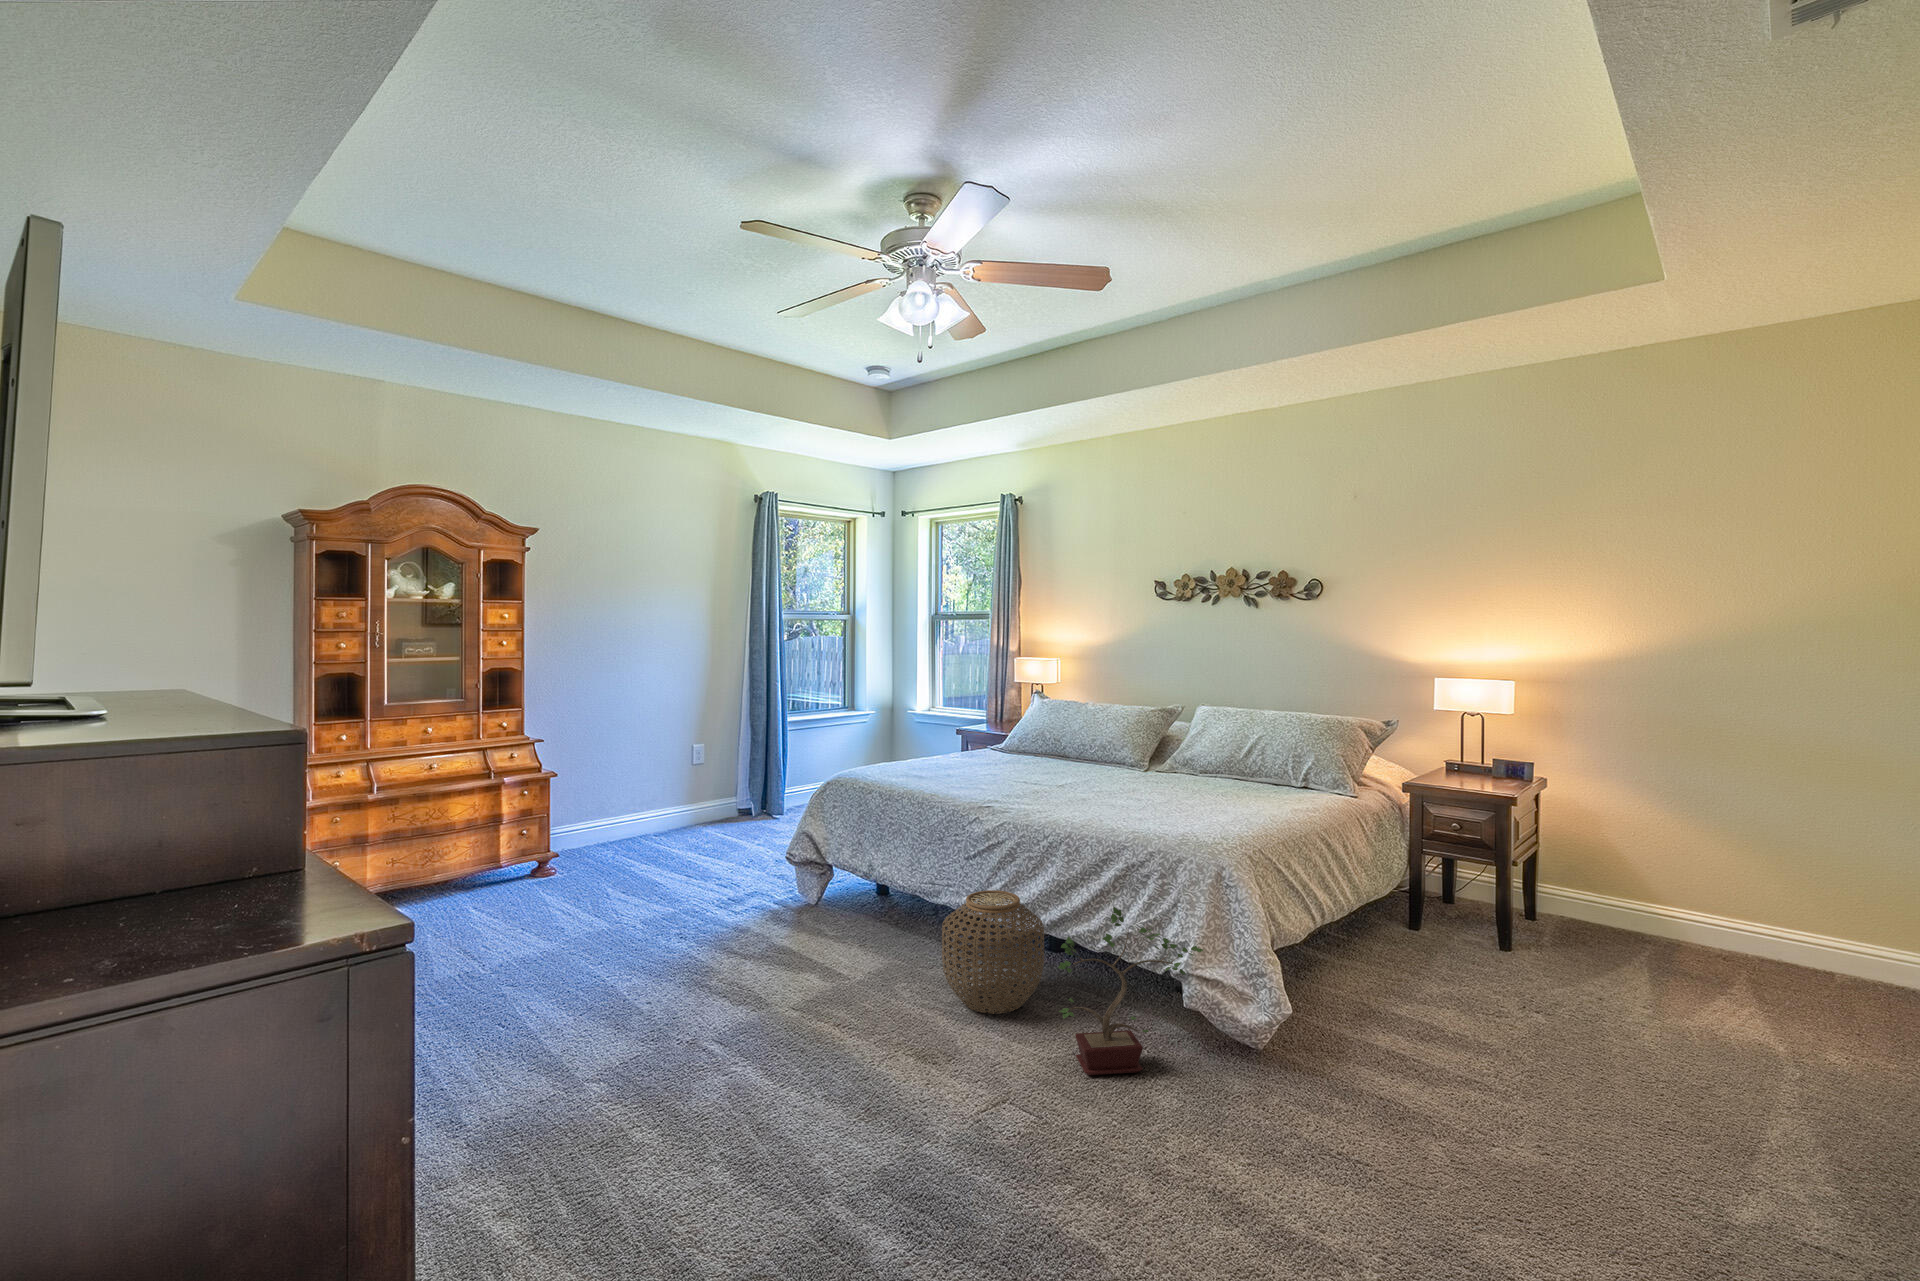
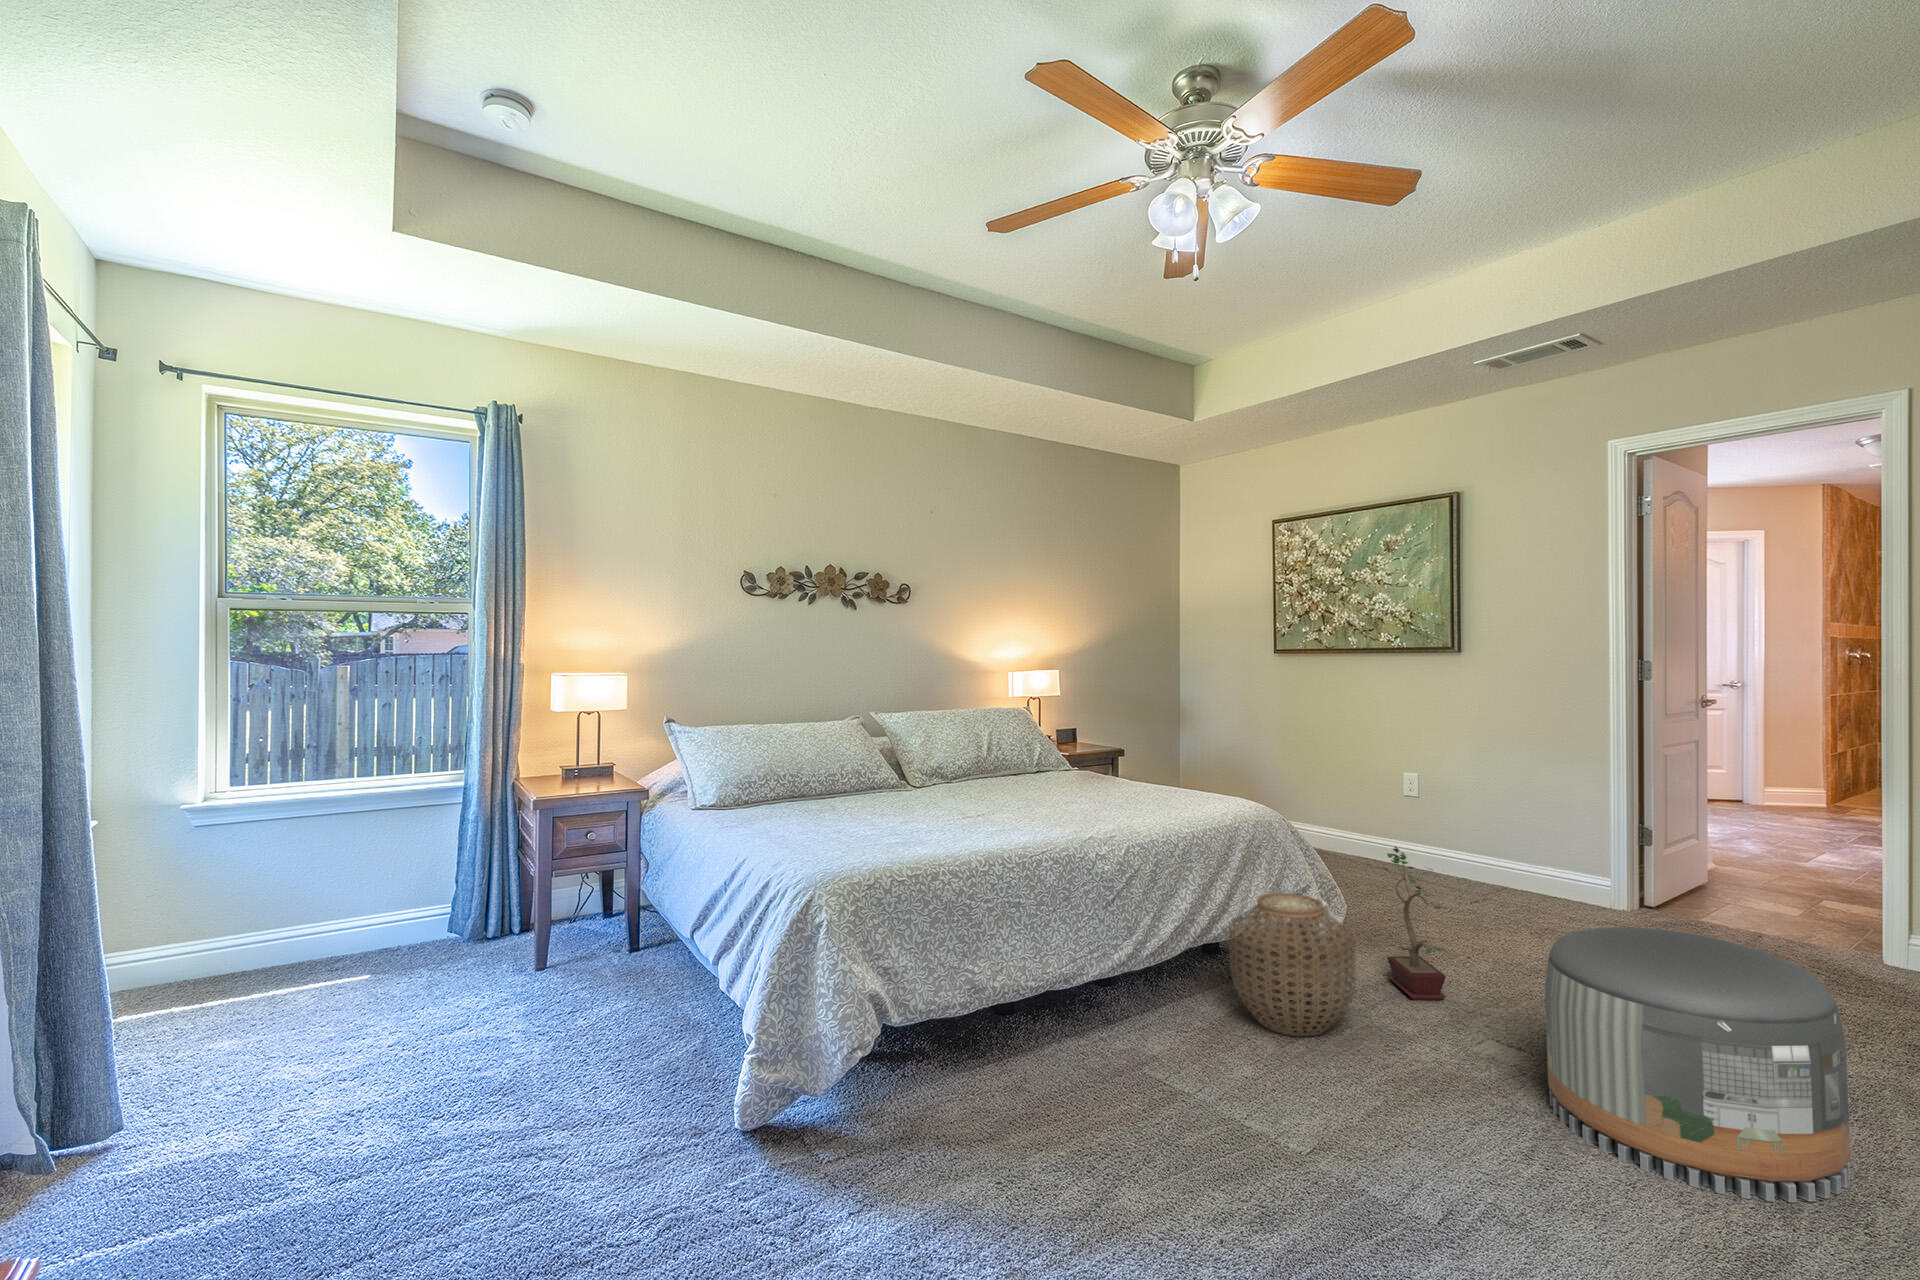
pouf: none [726,952,933,1199] -> present [1545,927,1850,1202]

